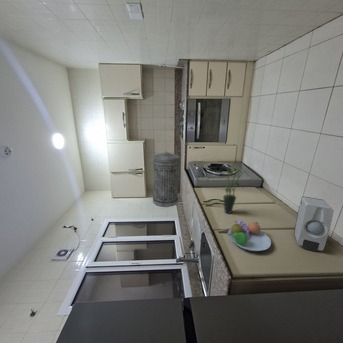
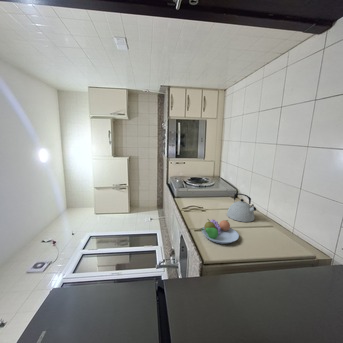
trash can: present [153,151,180,206] -> none [136,167,162,221]
potted plant: present [224,169,245,214] -> none [199,173,220,216]
kettle: none [254,189,290,222] -> present [227,193,256,222]
soap dispenser: present [294,196,334,252] -> none [260,196,287,243]

